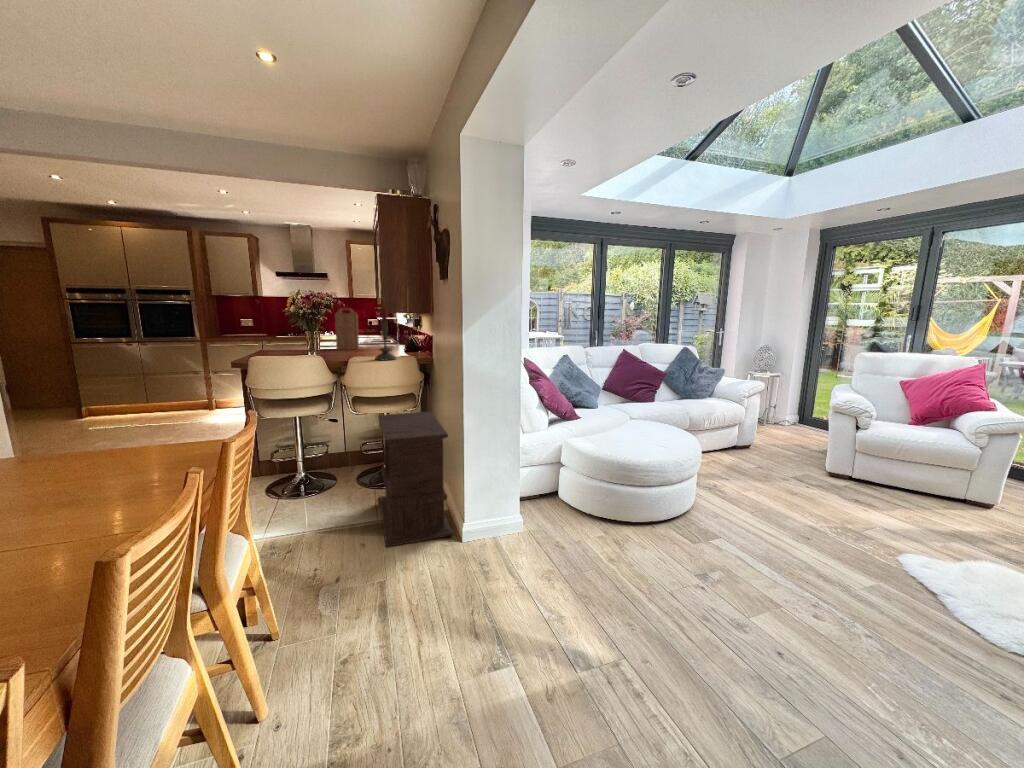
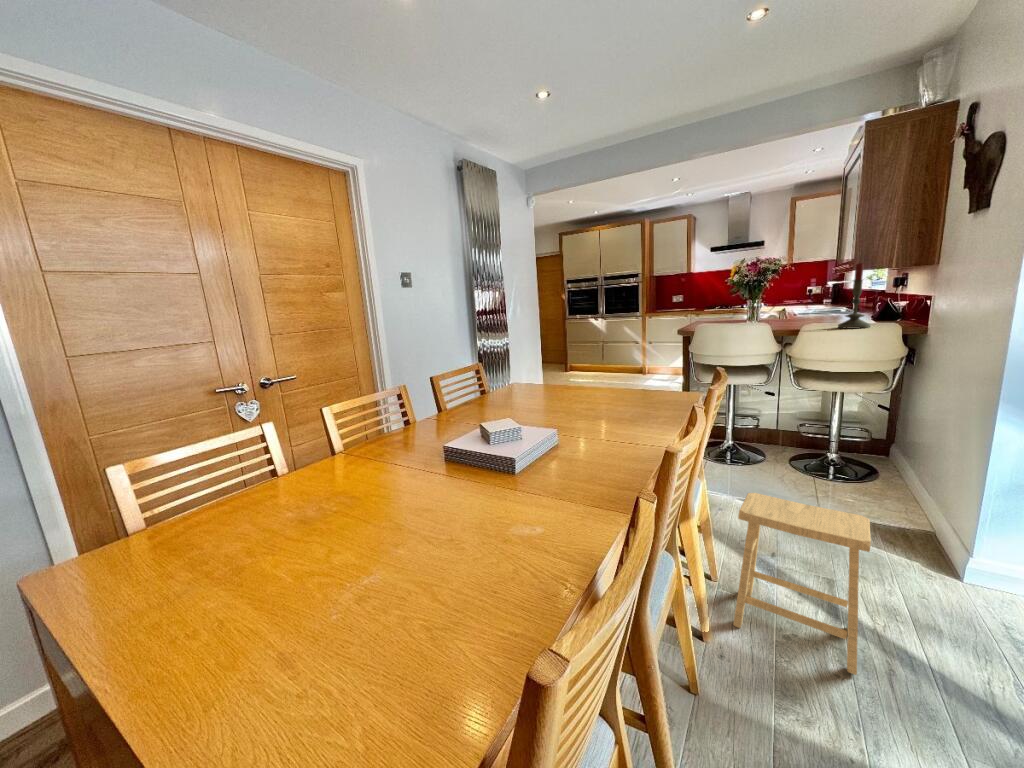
cutting board: present [335,308,359,350] -> none [778,271,809,318]
side table: present [378,412,453,547] -> none [822,393,962,570]
footstool: none [282,519,396,673] -> present [733,493,871,675]

